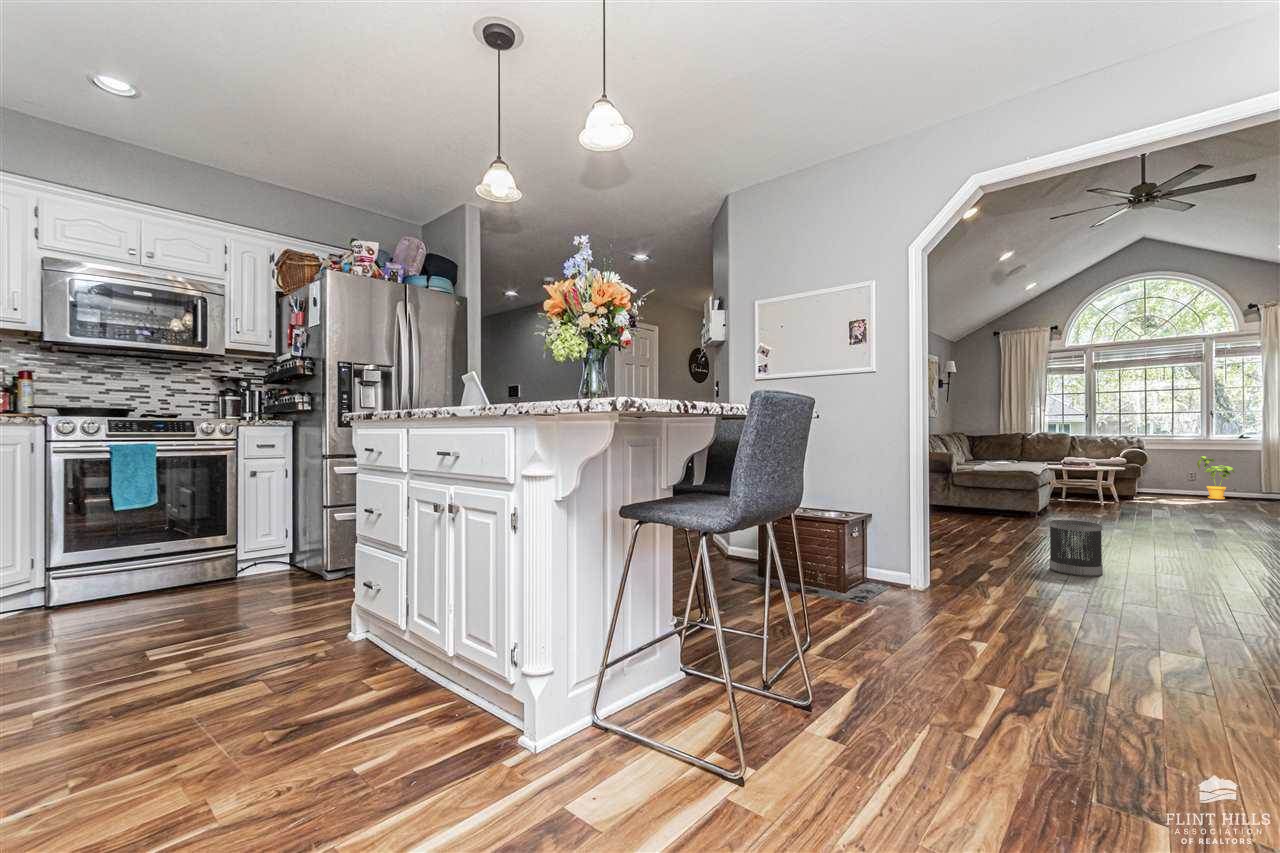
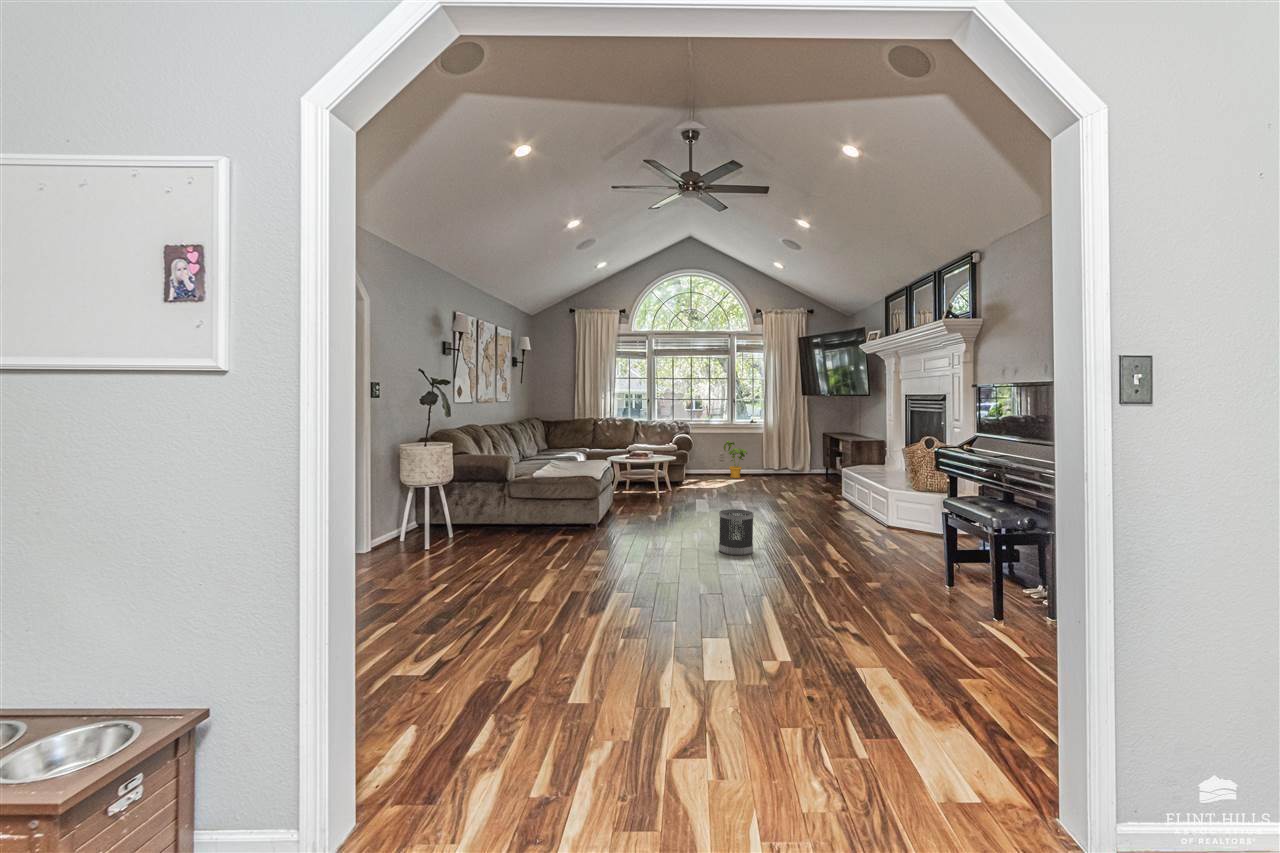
wastebasket: present [1049,520,1103,577] -> present [719,509,754,556]

